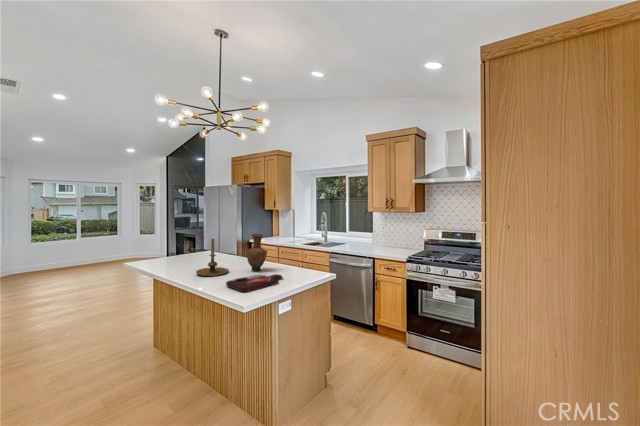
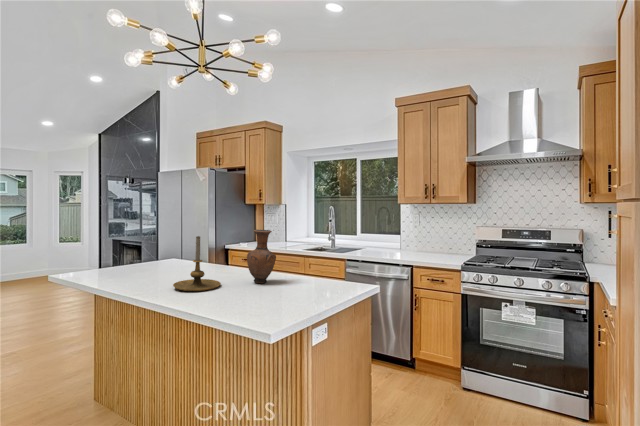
cutting board: present [226,274,282,292] -> none [228,287,306,312]

